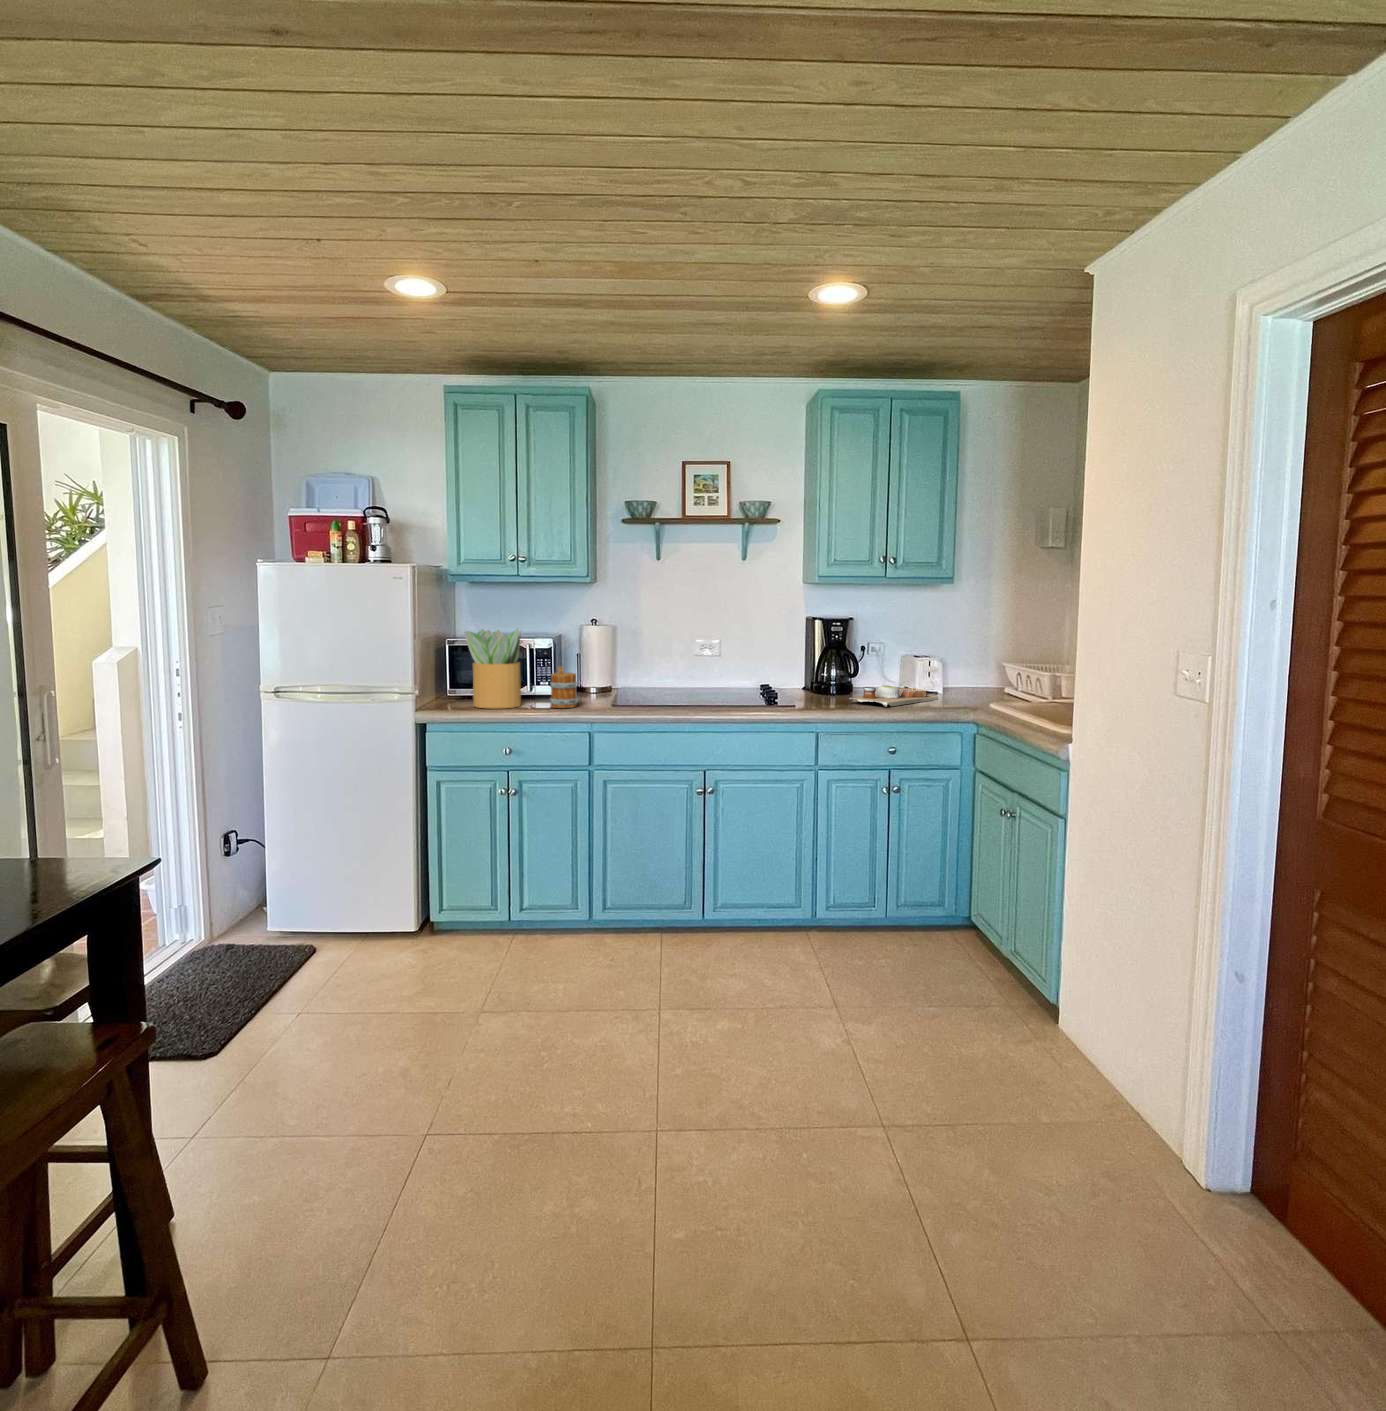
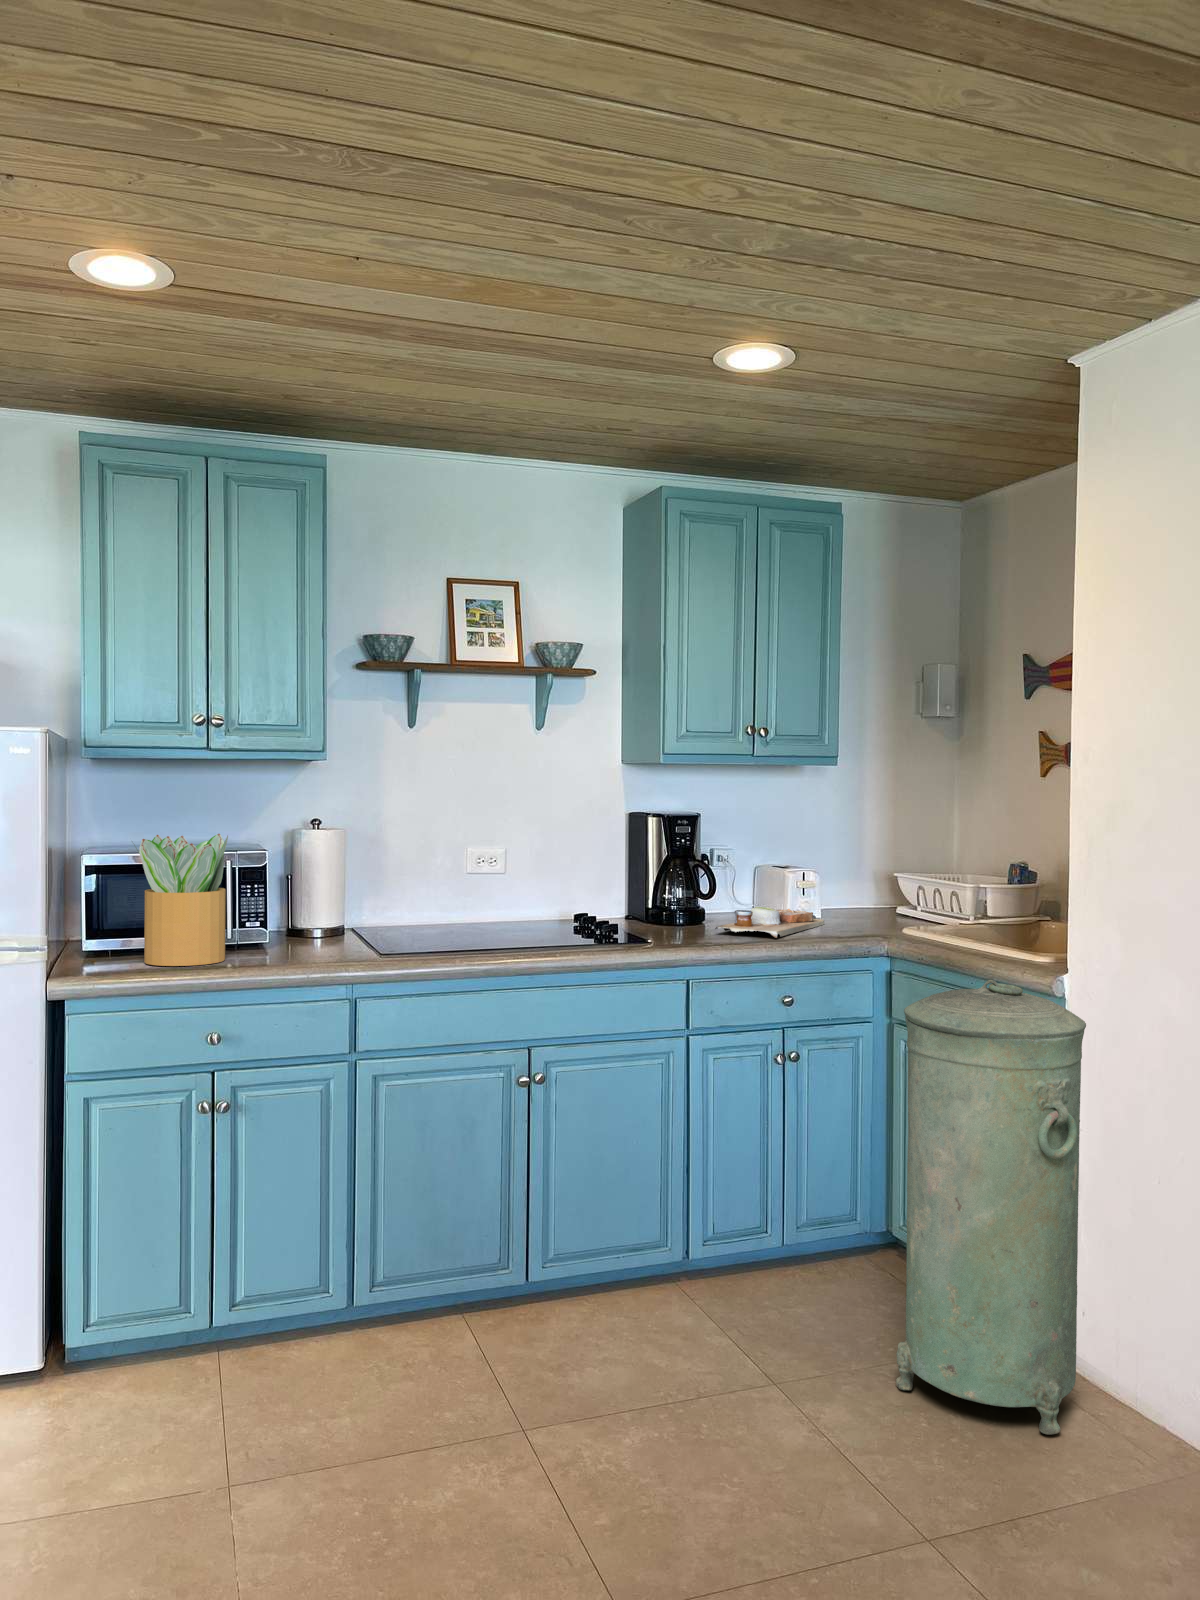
mug: present [549,666,578,708] -> none [275,893,324,960]
trash can: none [922,742,1074,1064] -> present [896,980,1086,1435]

